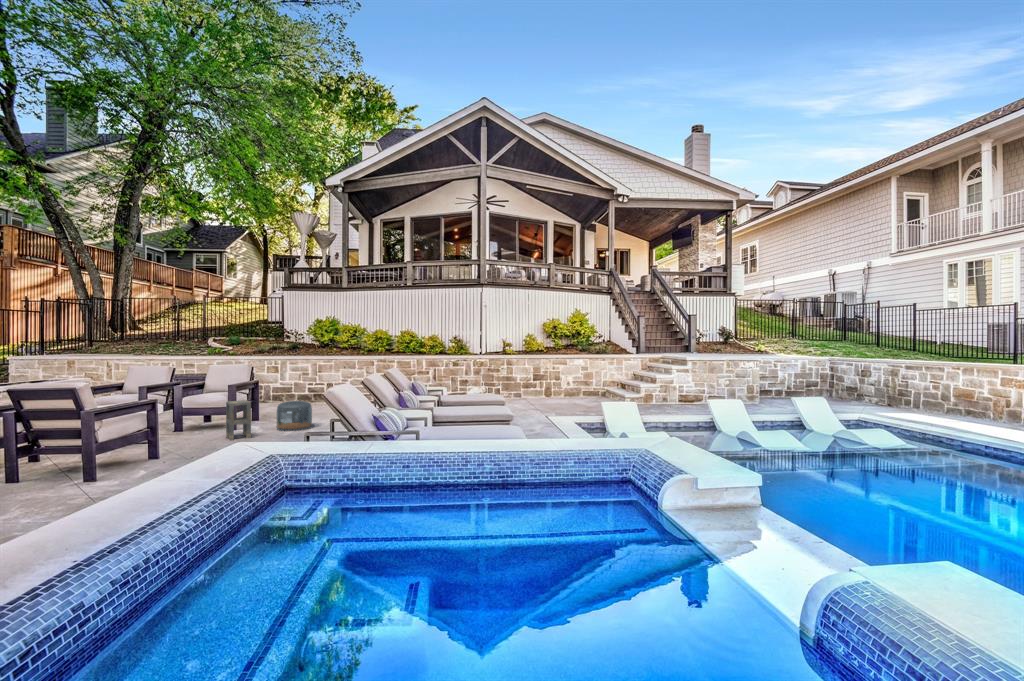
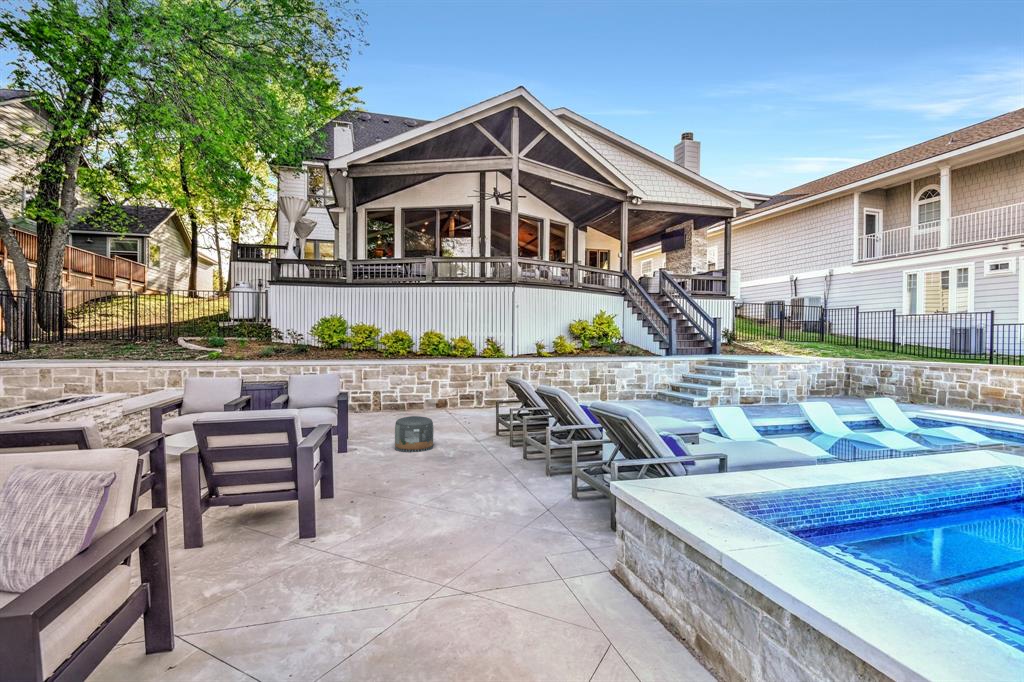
side table: present [226,400,251,440] -> none [357,418,390,468]

